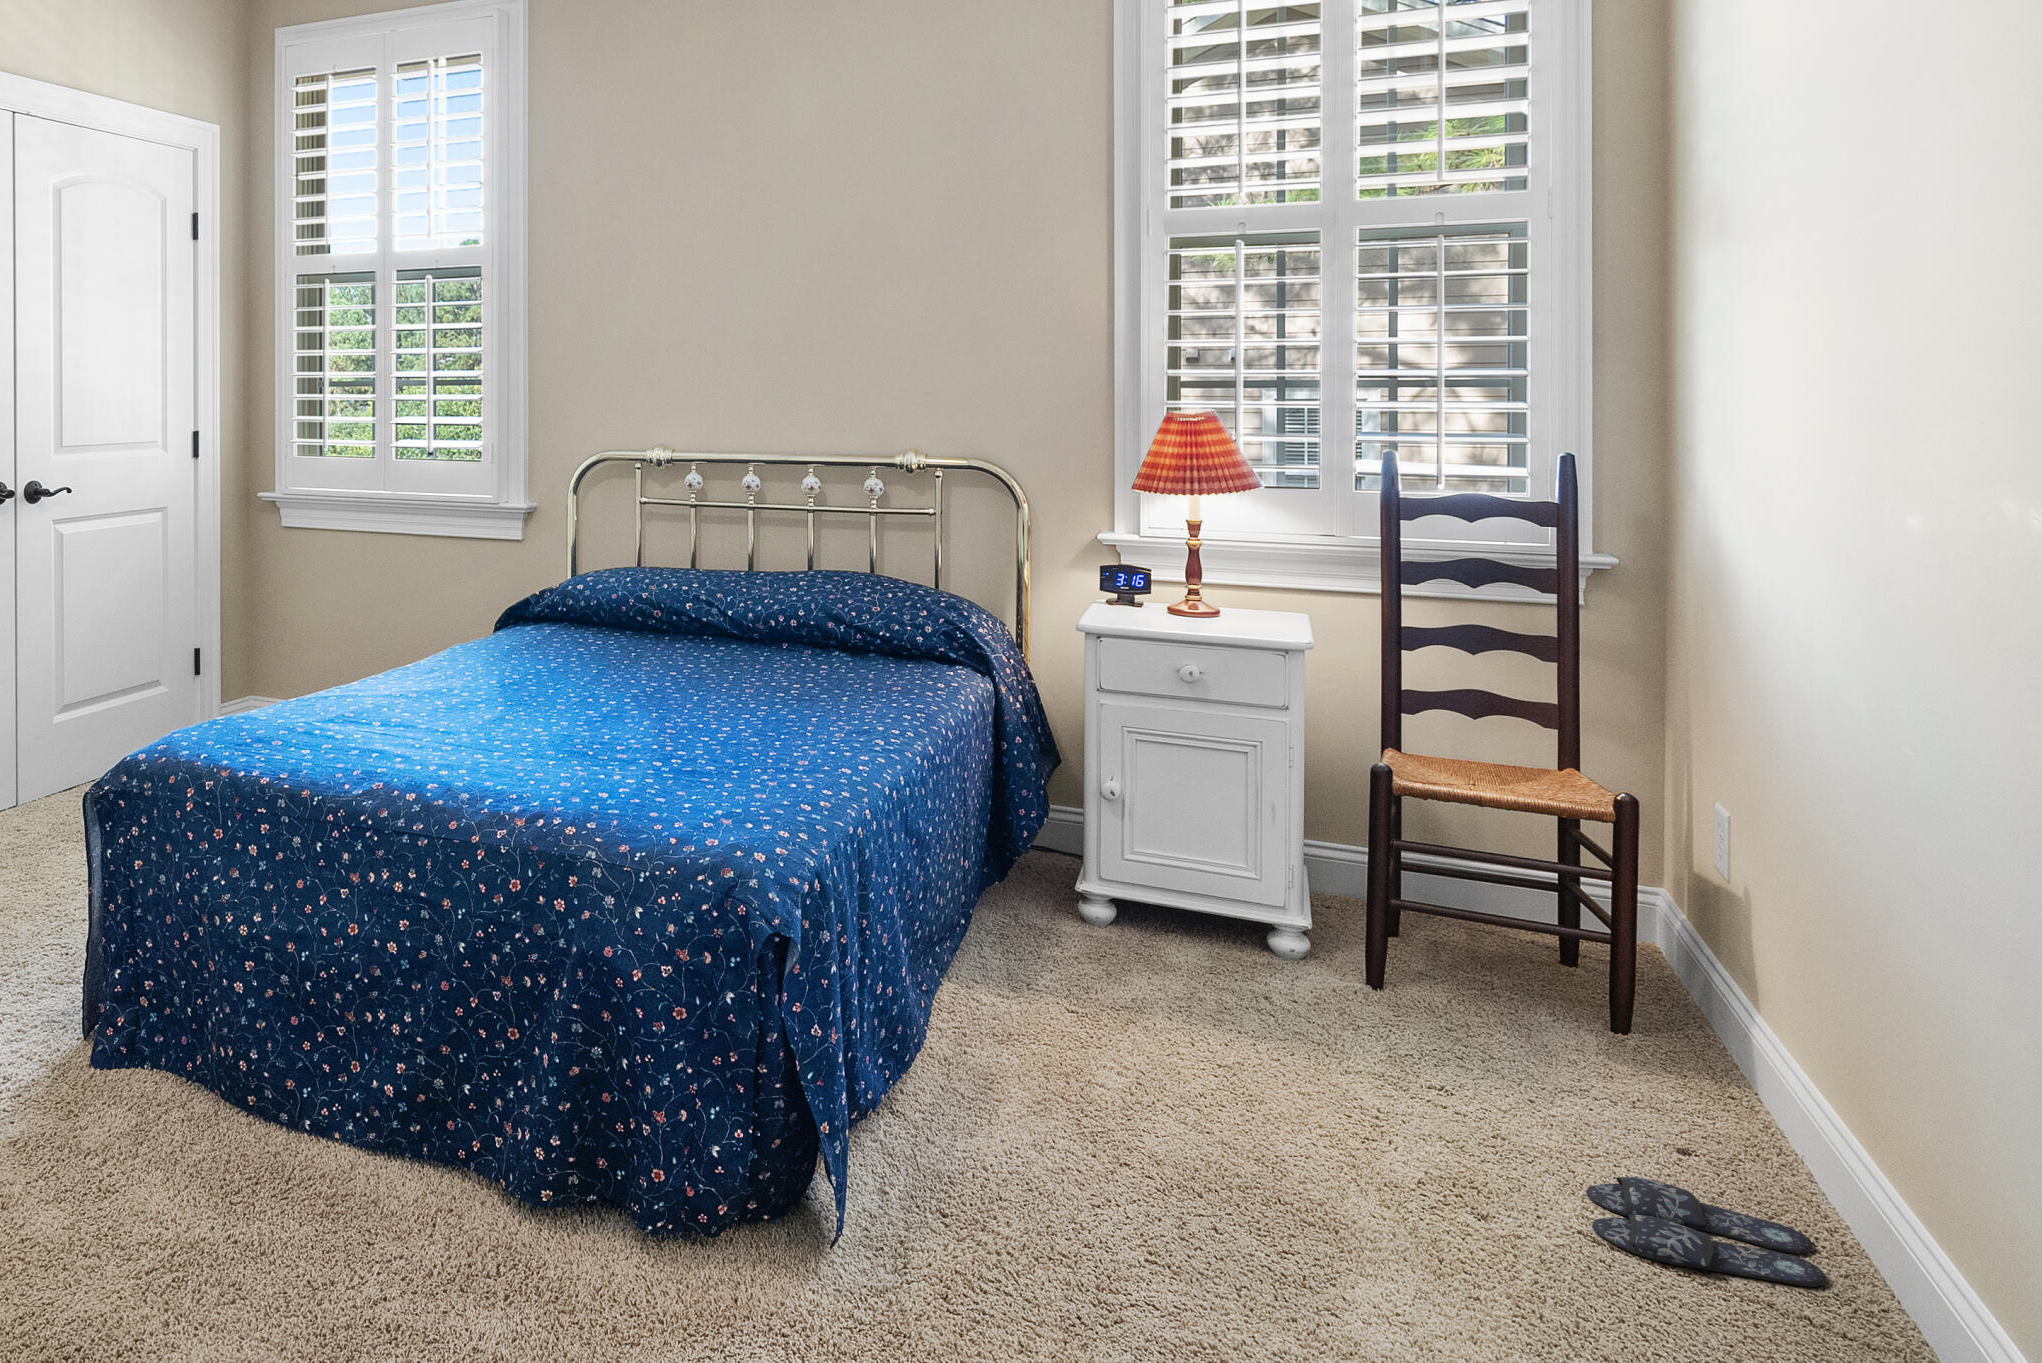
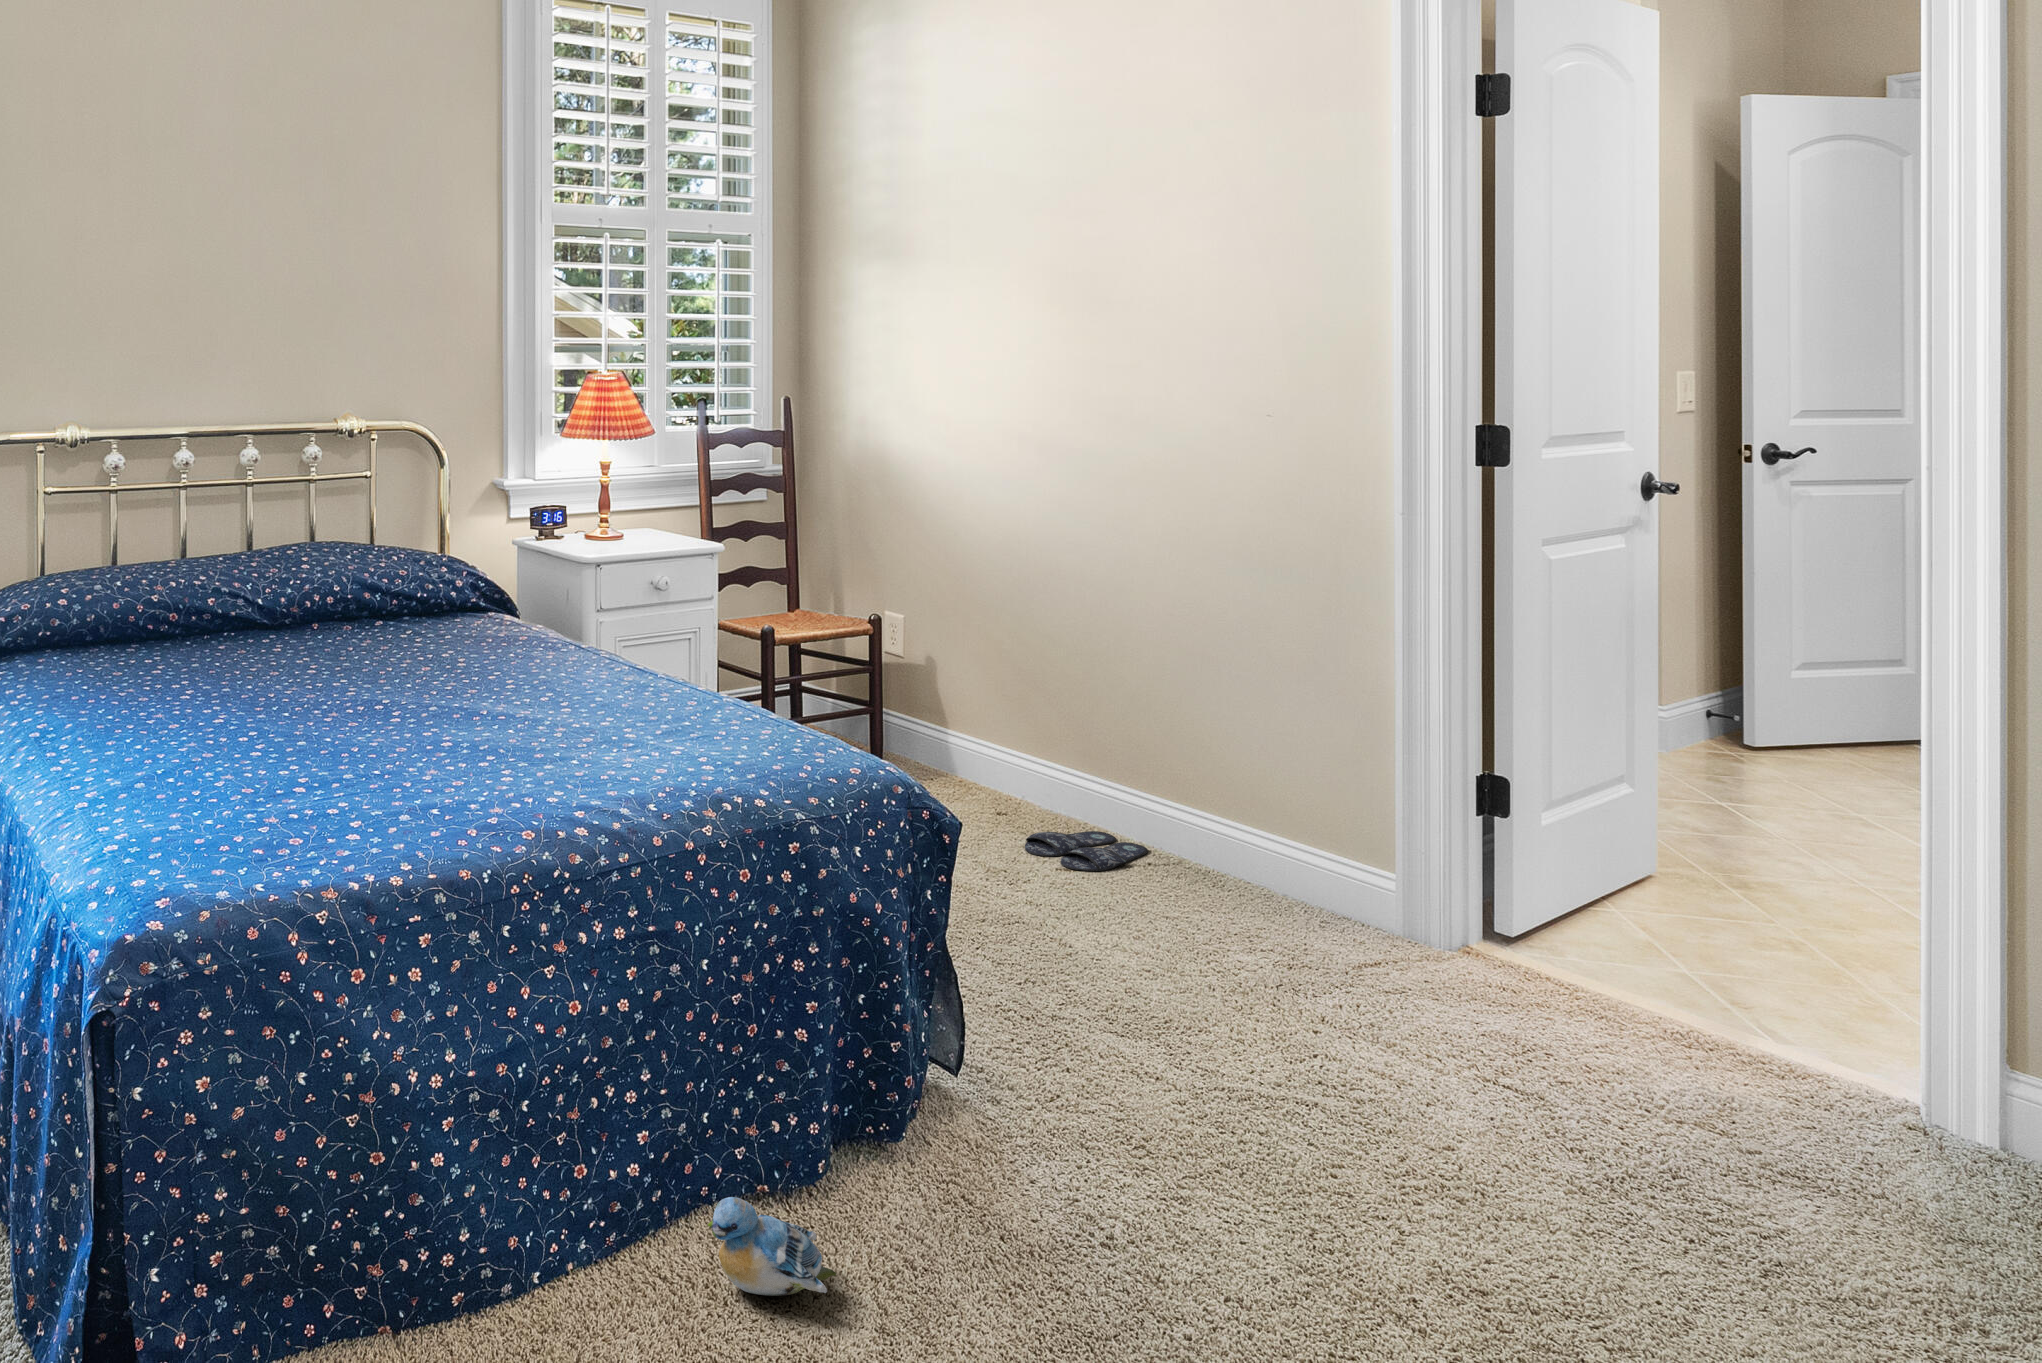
plush toy: none [368,1126,450,1236] -> present [708,1197,837,1296]

